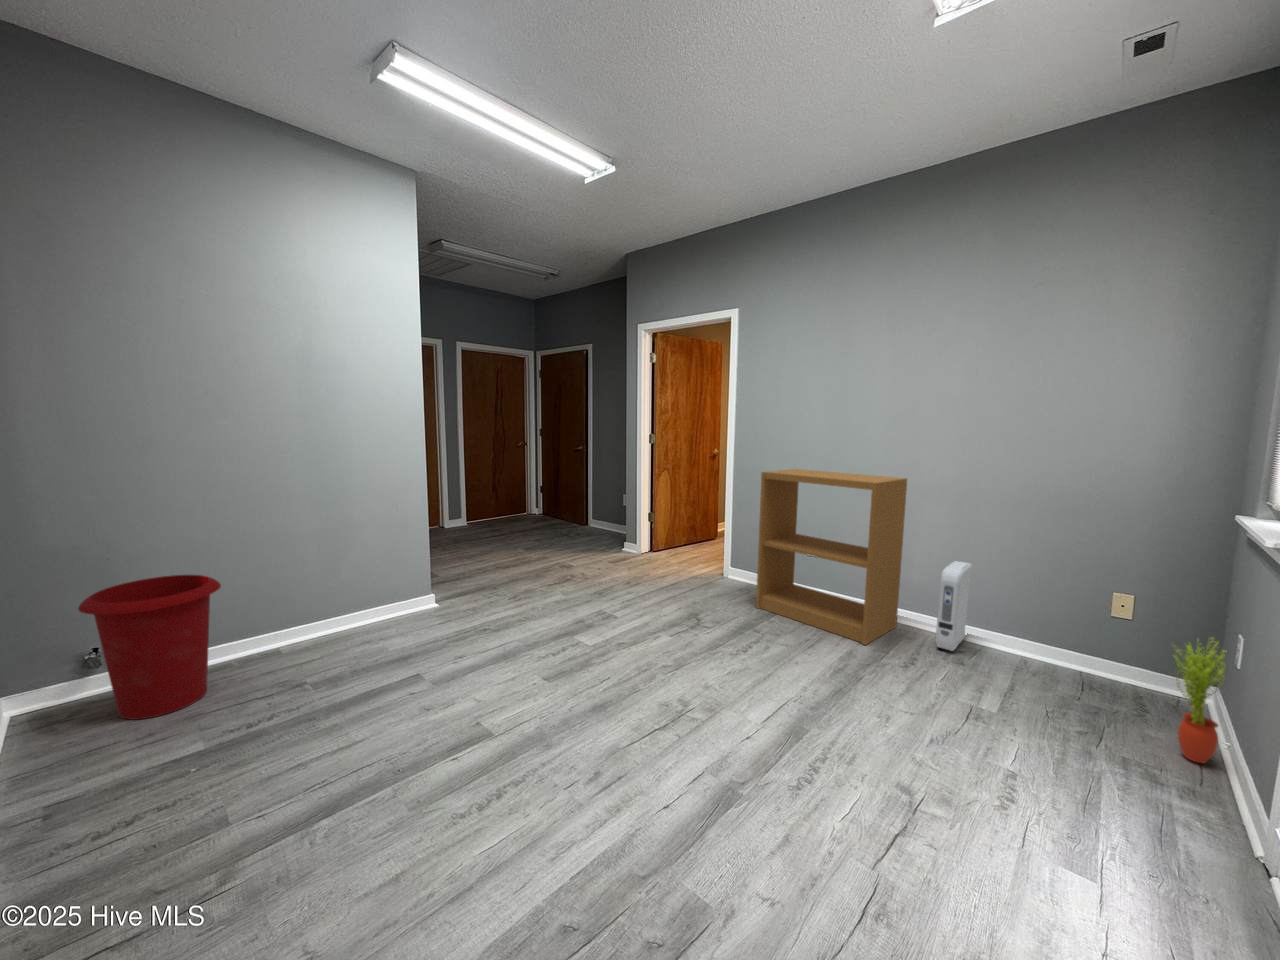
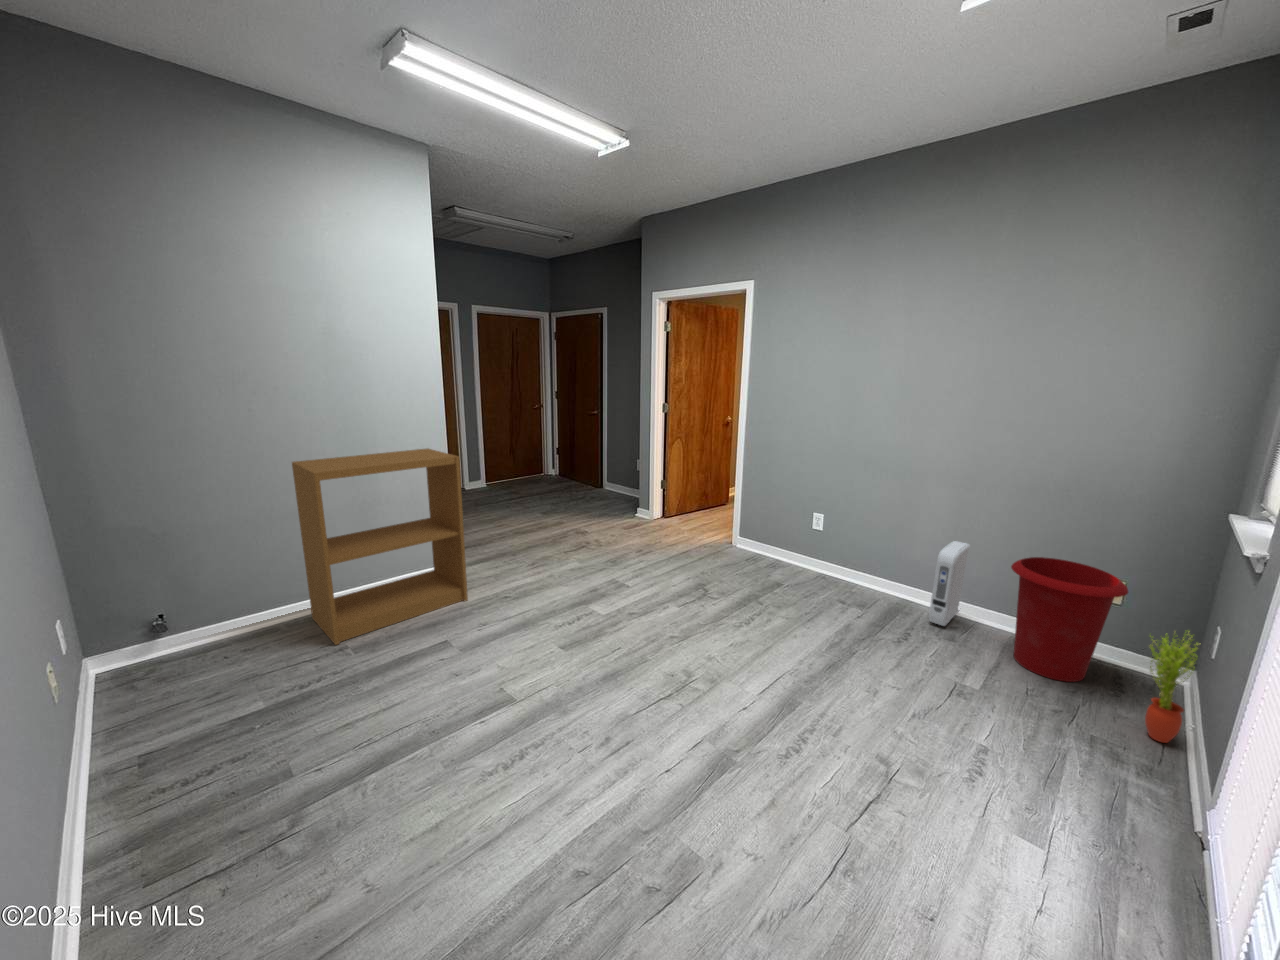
bookshelf: present [756,469,907,645] -> present [292,449,468,645]
waste bin: present [78,575,221,719] -> present [1011,557,1128,682]

